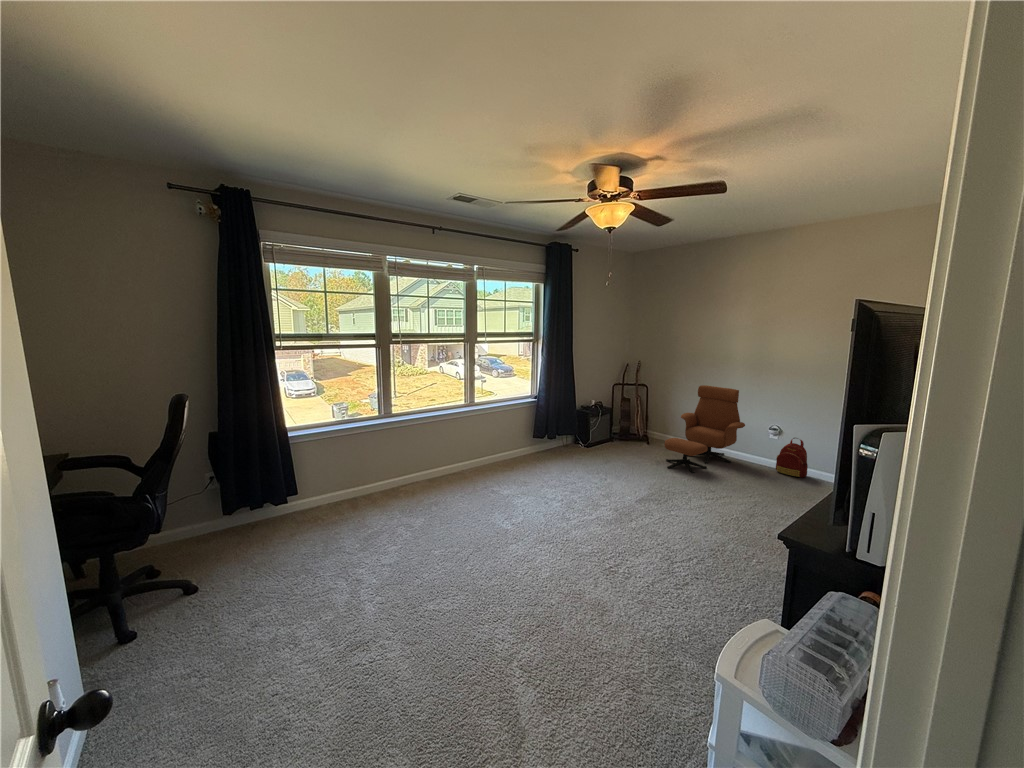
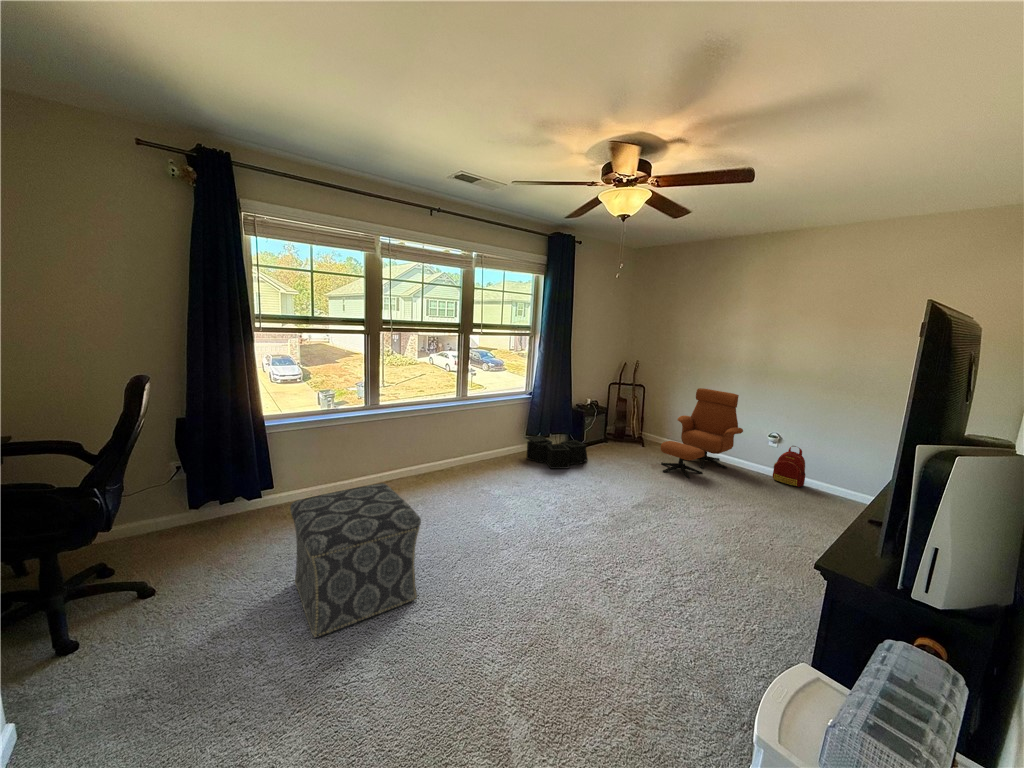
storage bin: none [533,437,594,469] -> present [526,435,588,469]
ottoman: none [315,485,434,625] -> present [290,483,421,638]

